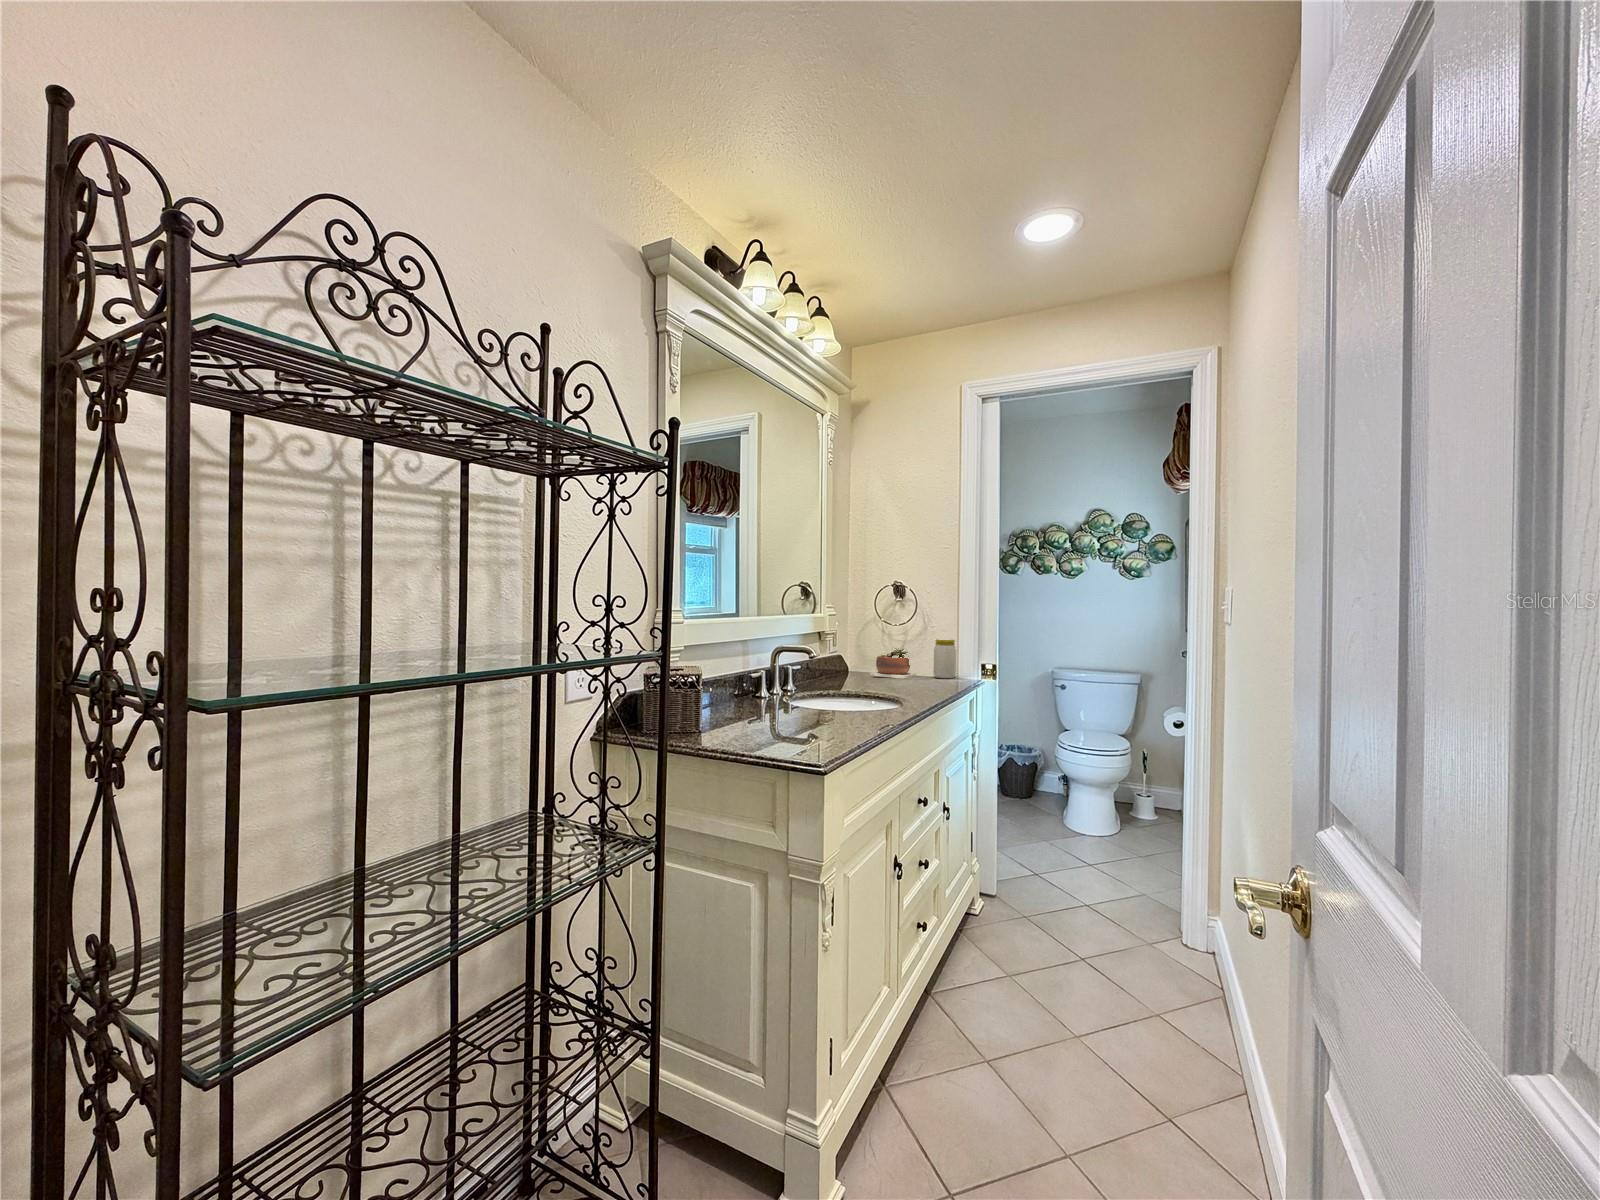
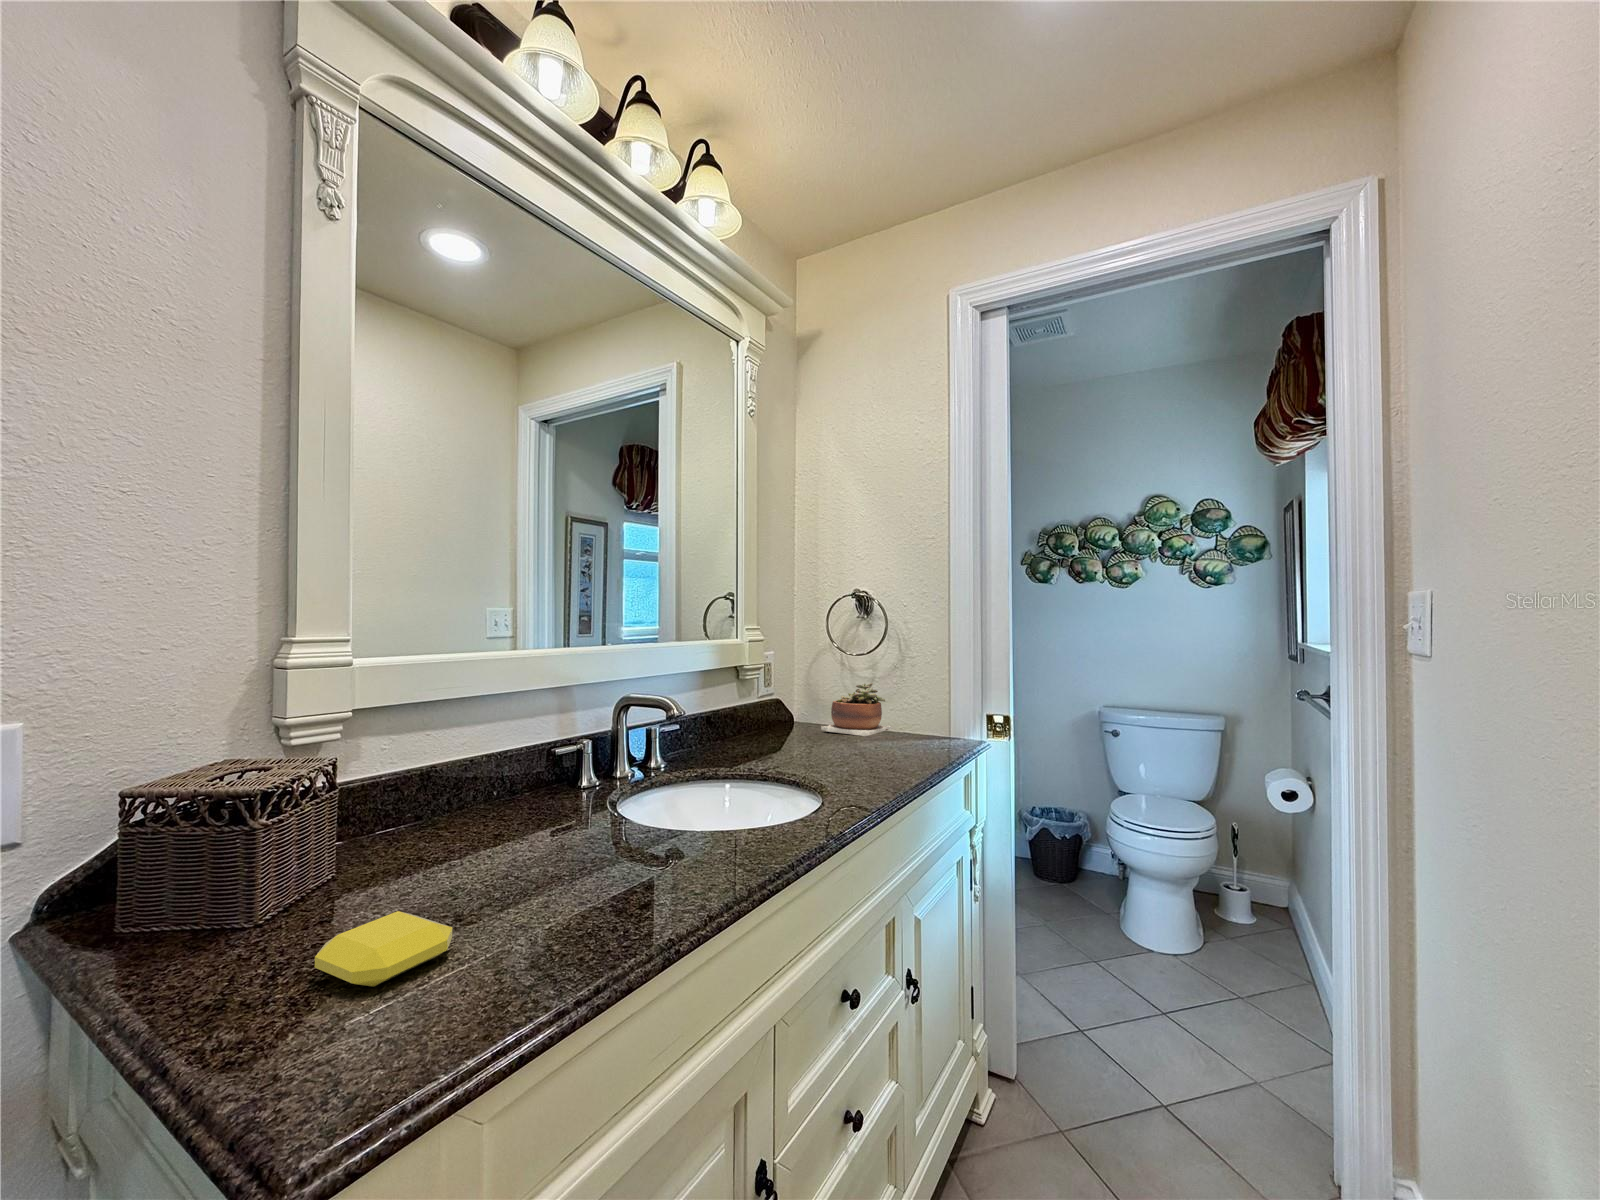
jar: present [934,639,956,678] -> none [914,676,948,737]
soap bar: none [744,726,792,748] -> present [315,911,452,987]

